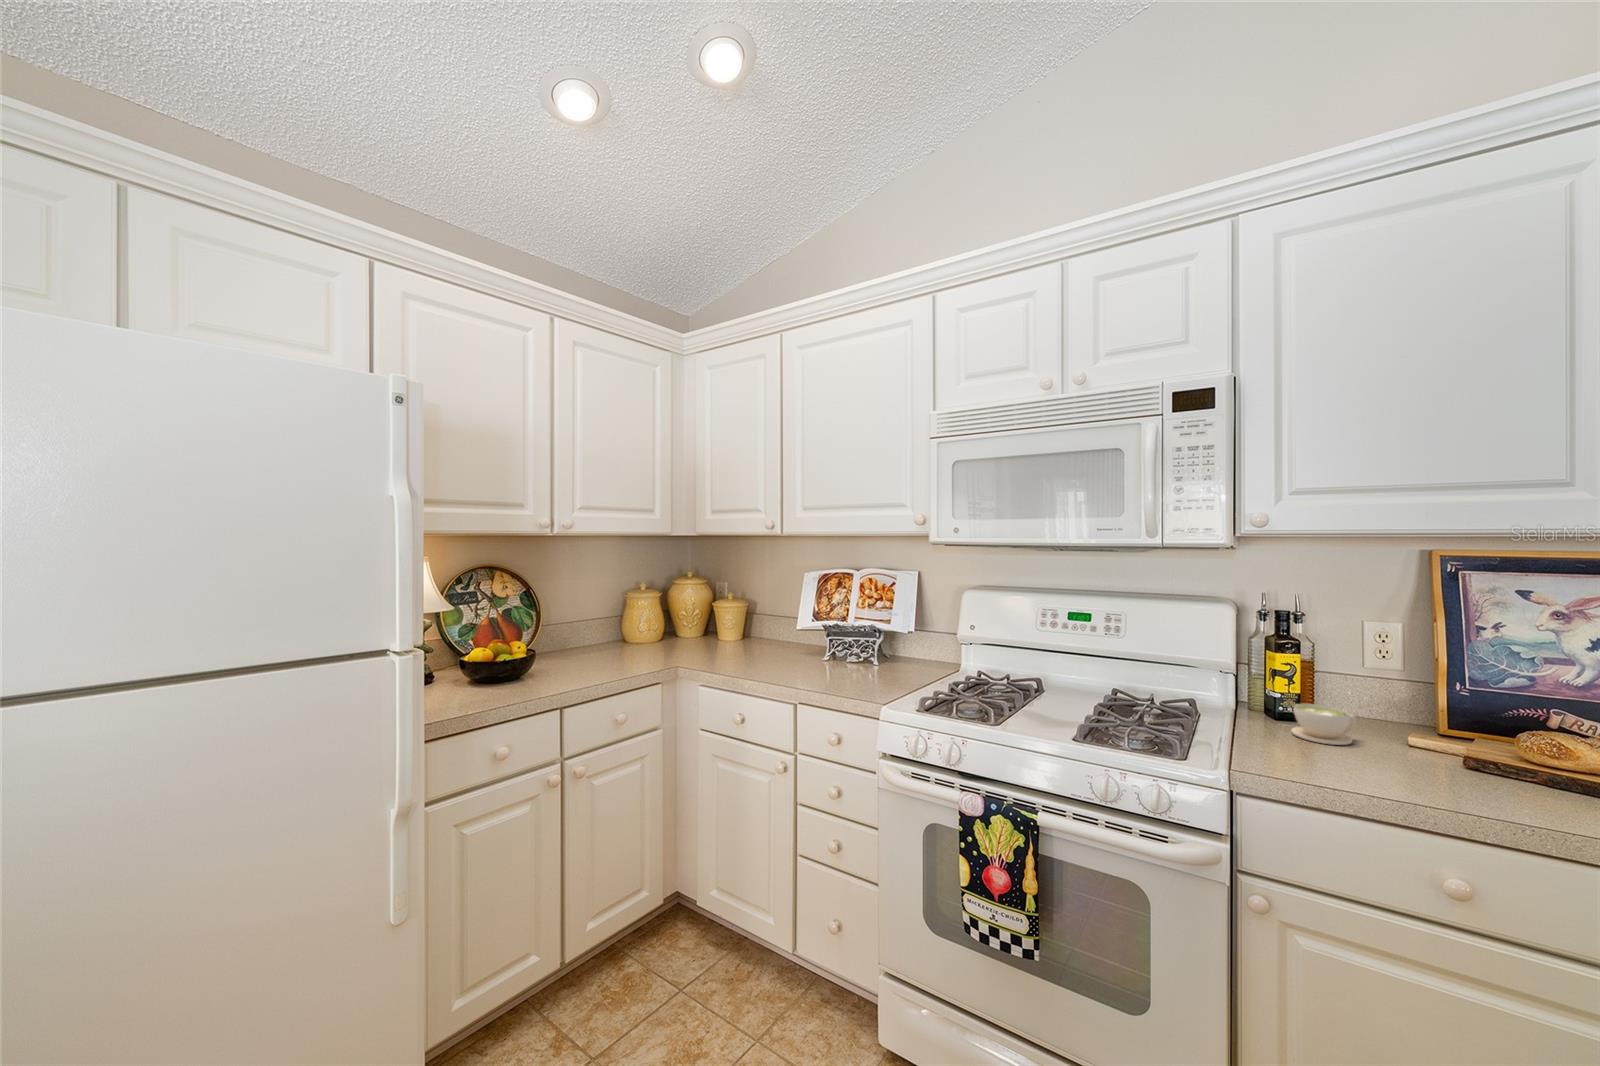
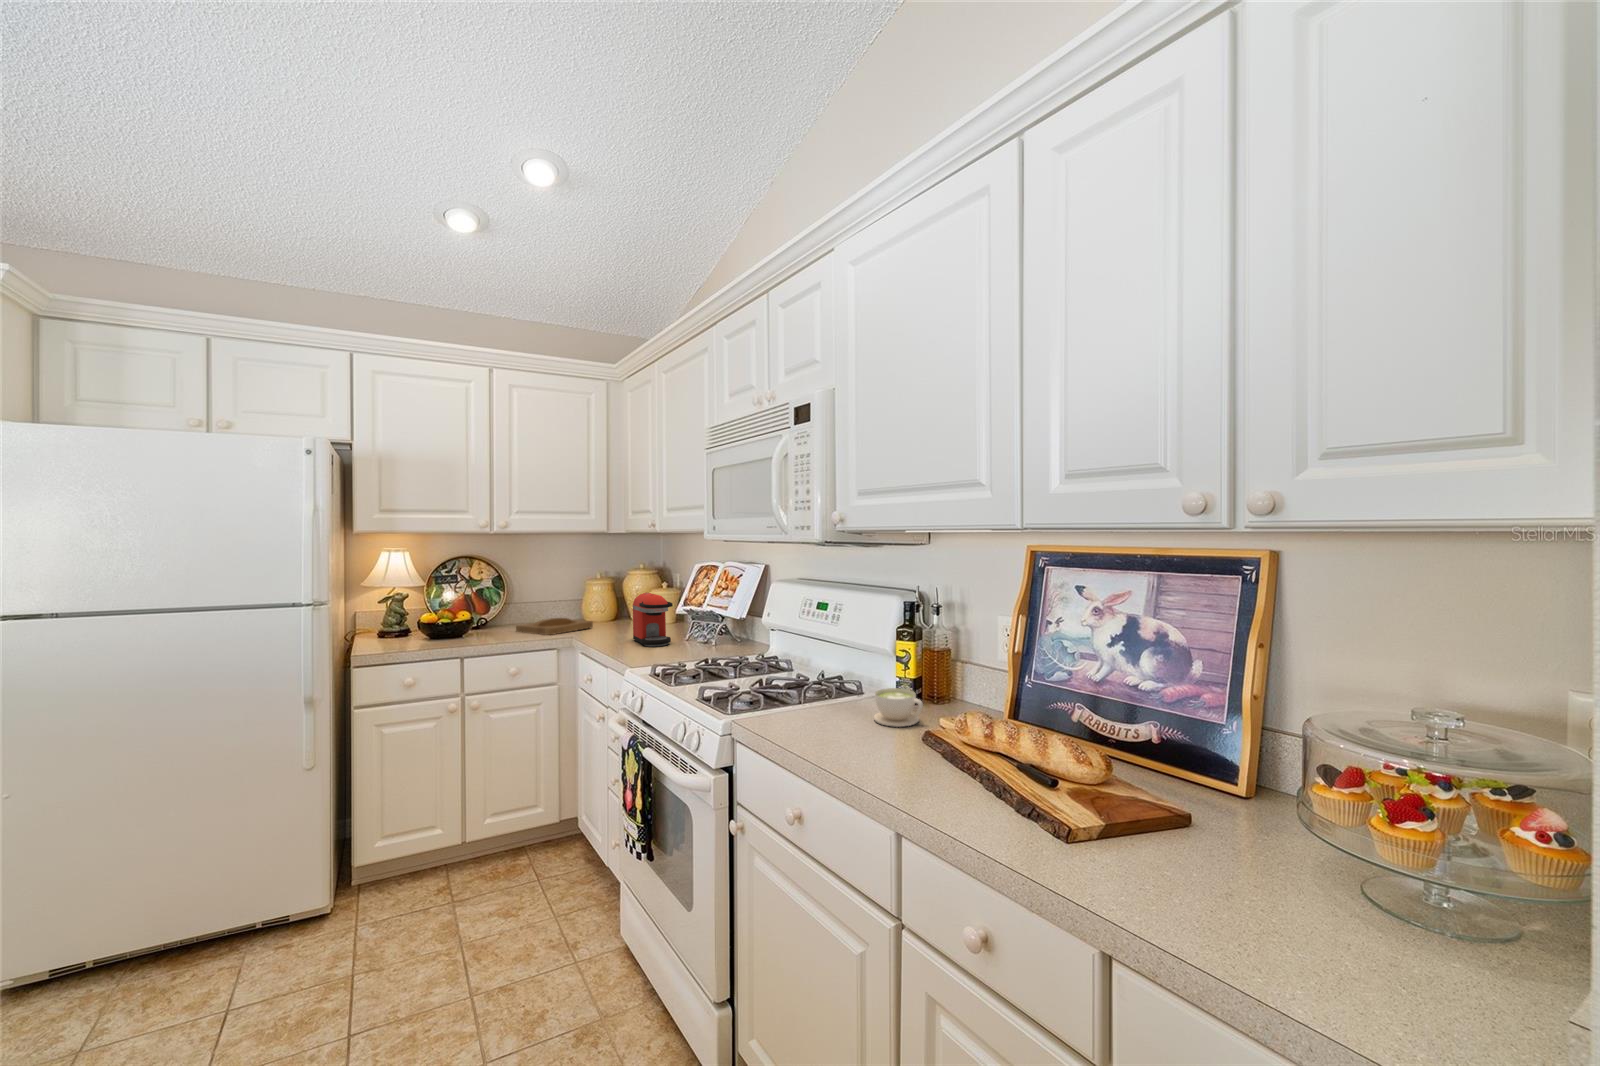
coffee maker: none [768,607,842,673] -> present [633,593,673,647]
tray: none [576,643,668,667] -> present [516,618,593,635]

